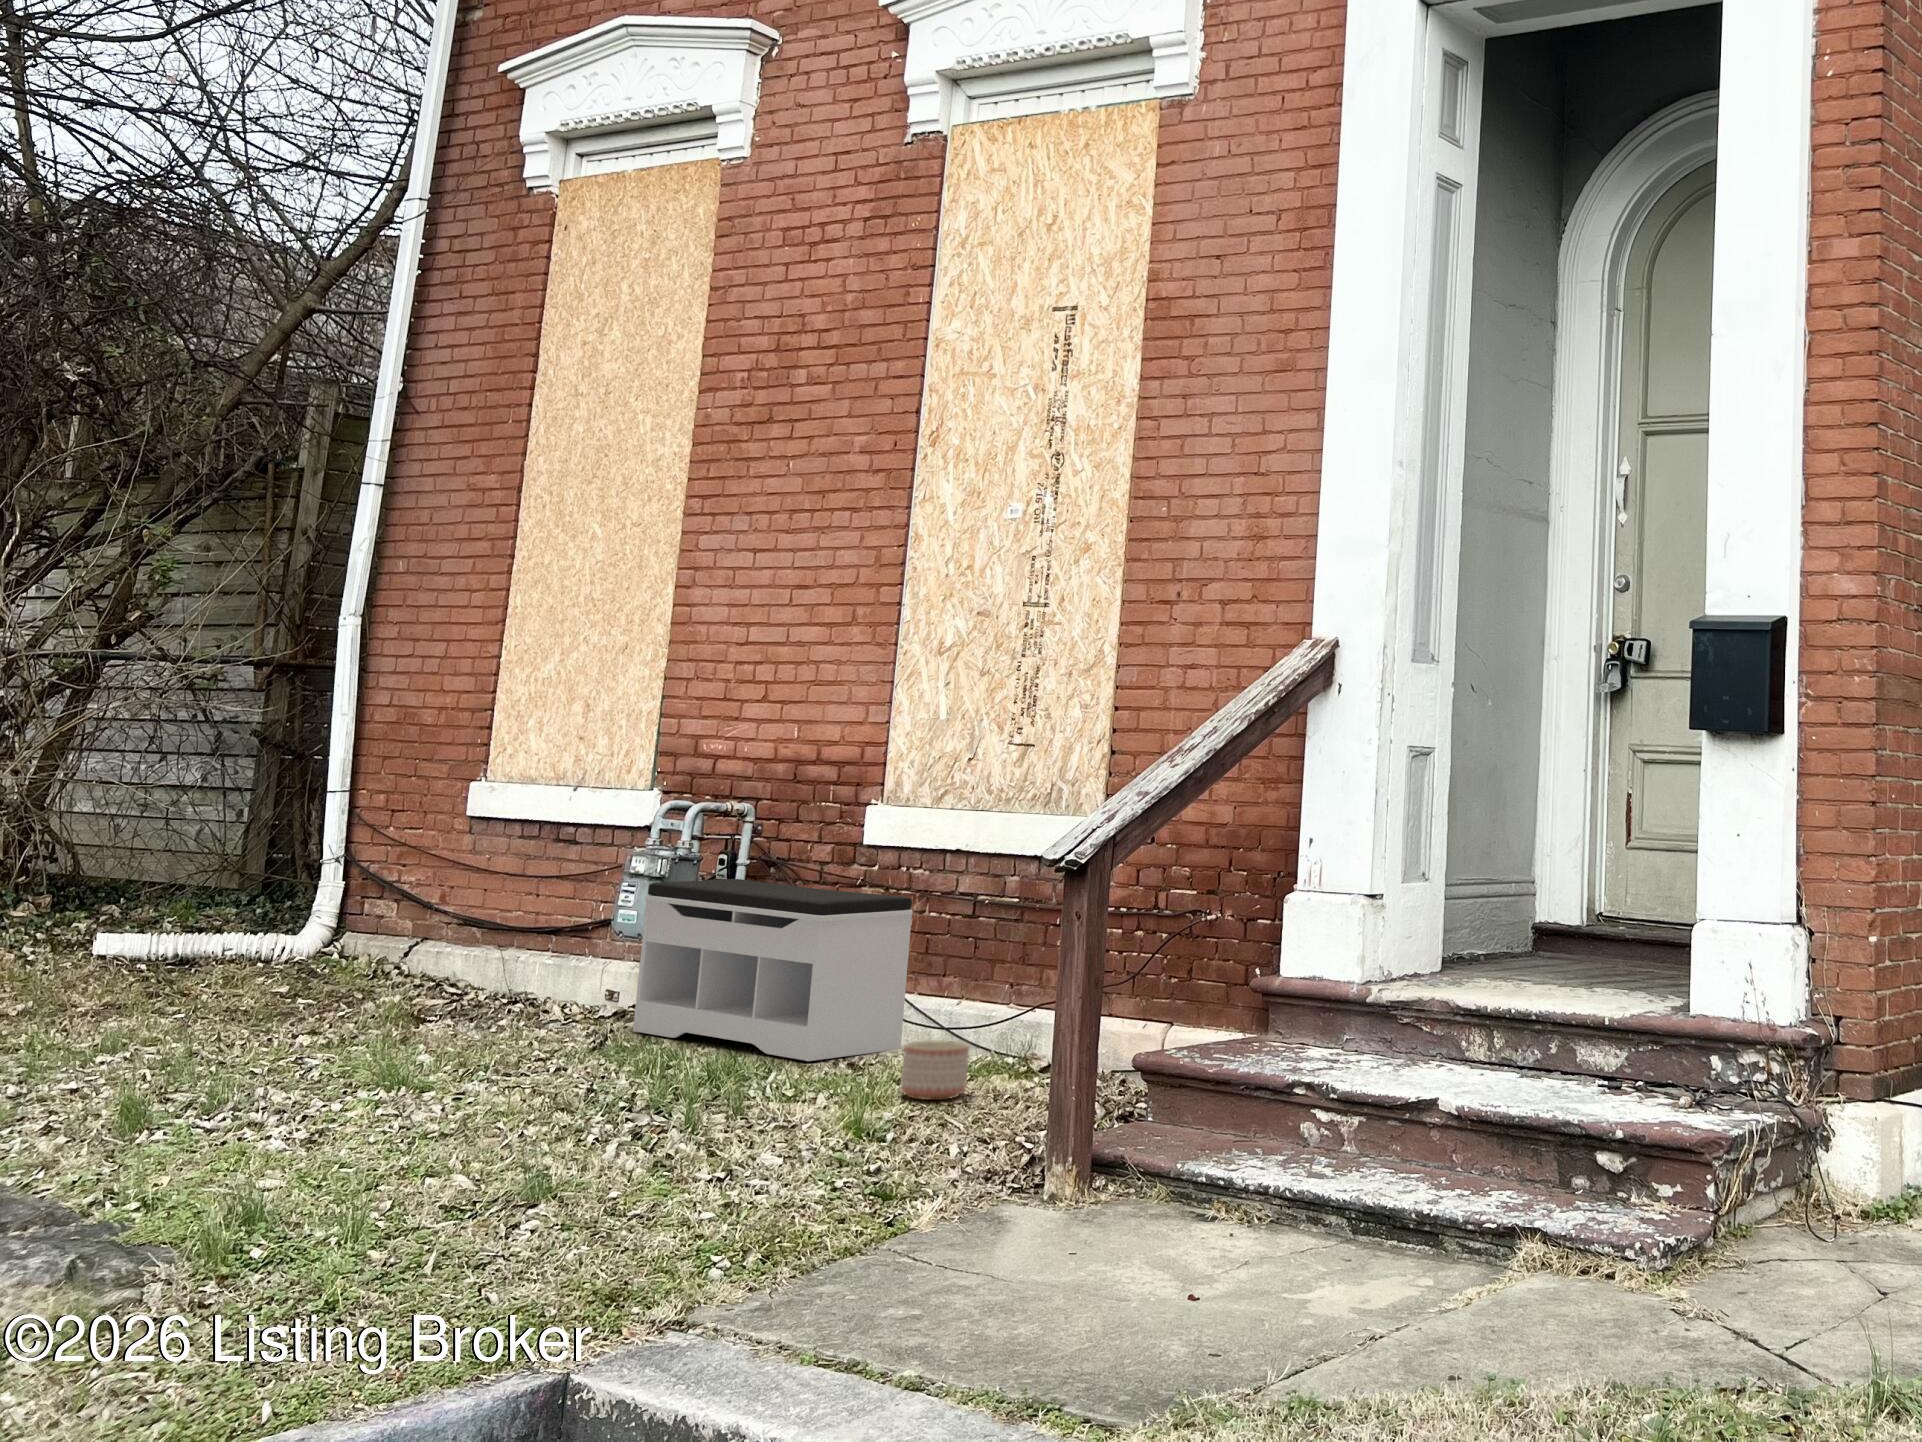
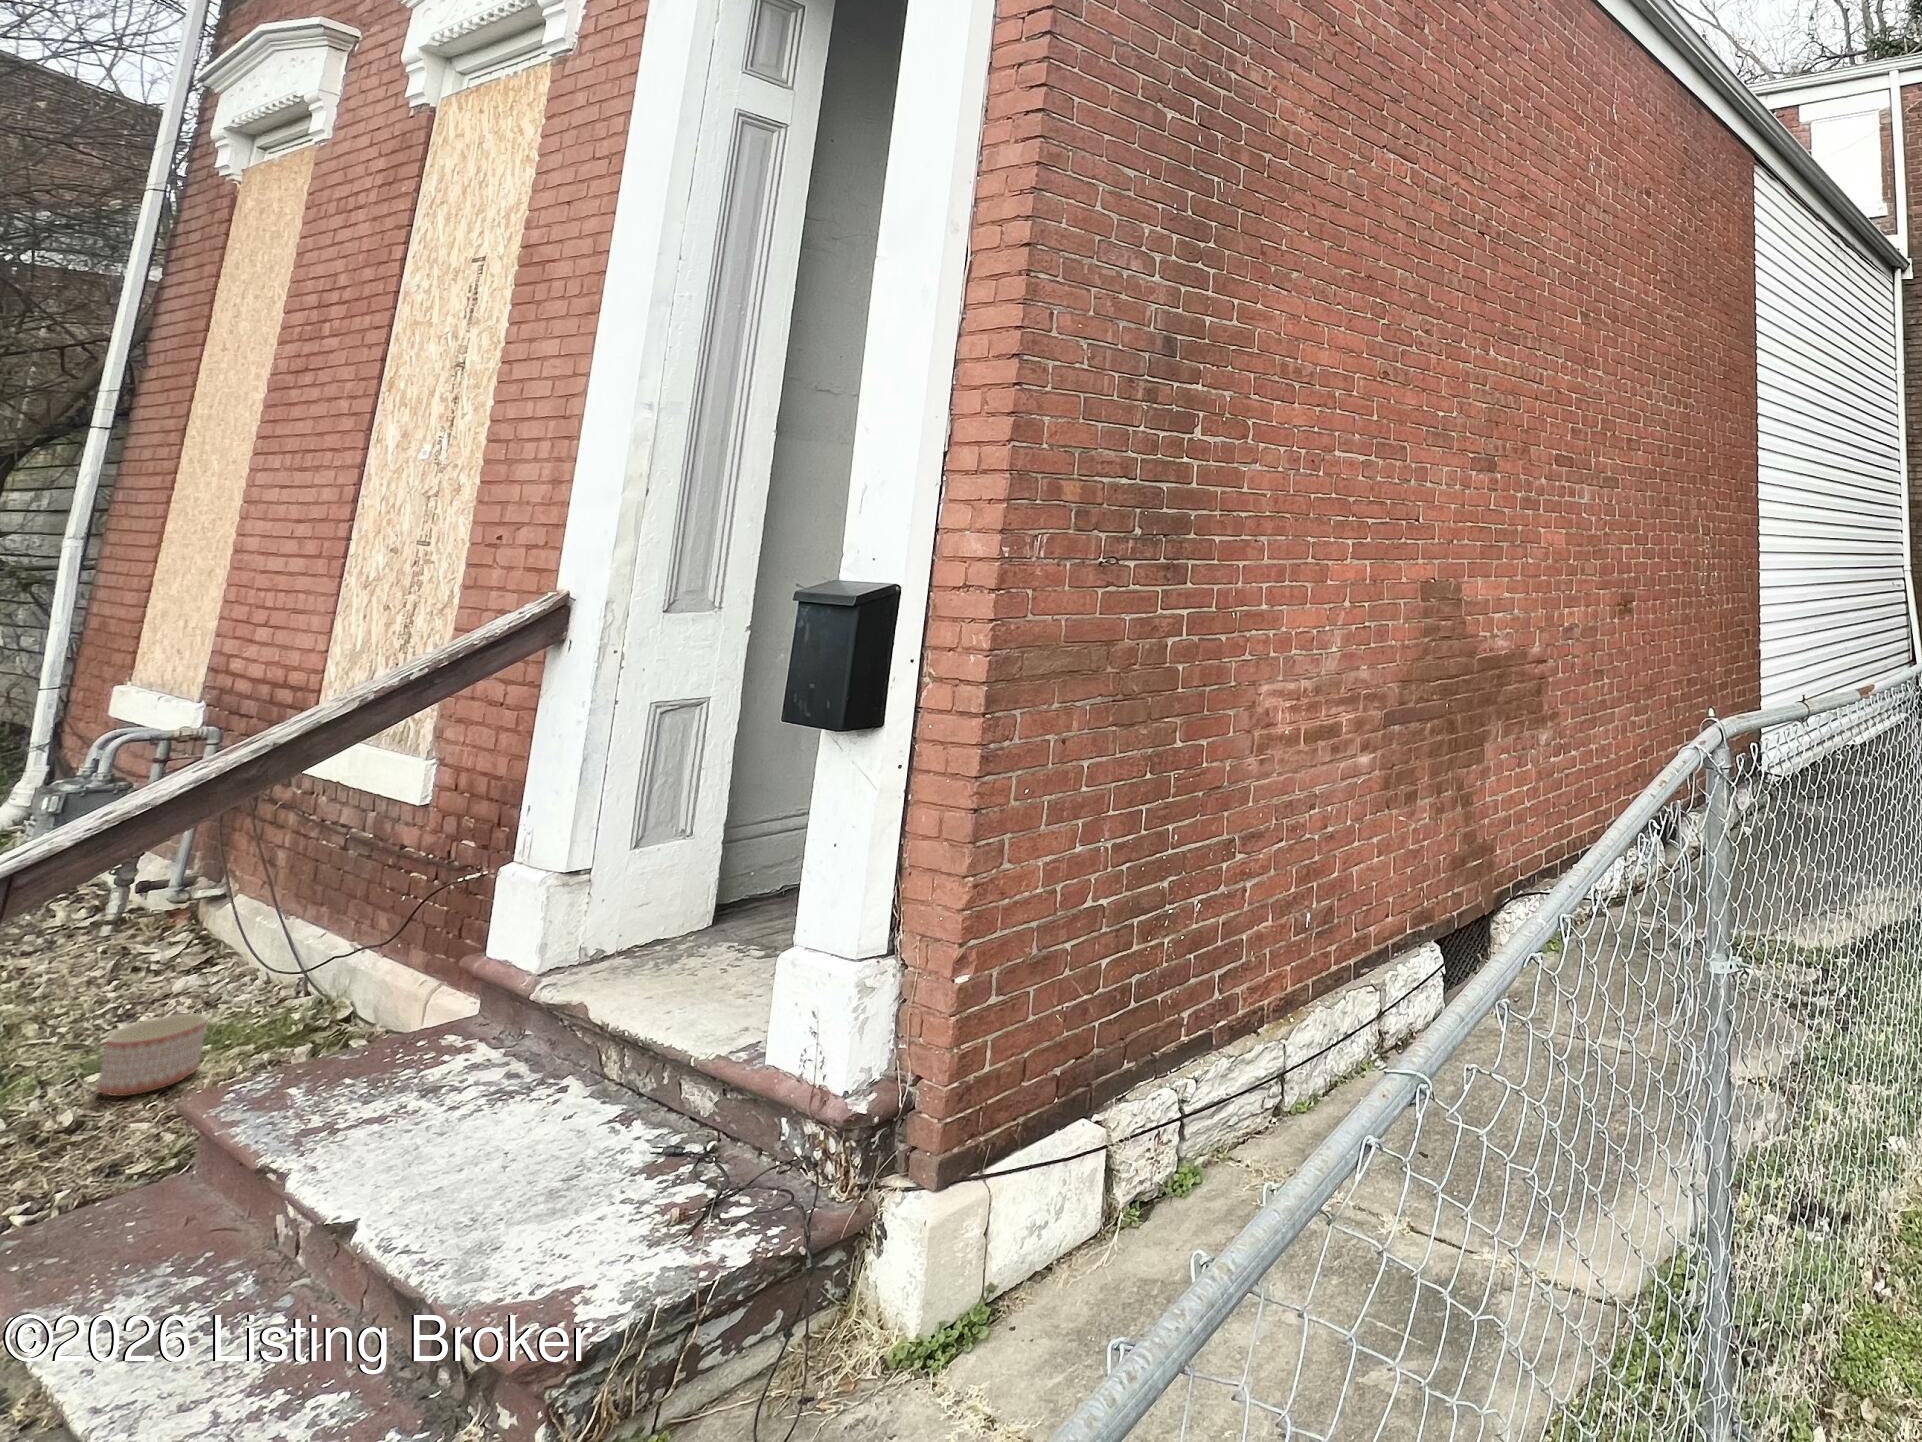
bench: present [633,879,913,1061] -> none [81,792,336,1011]

